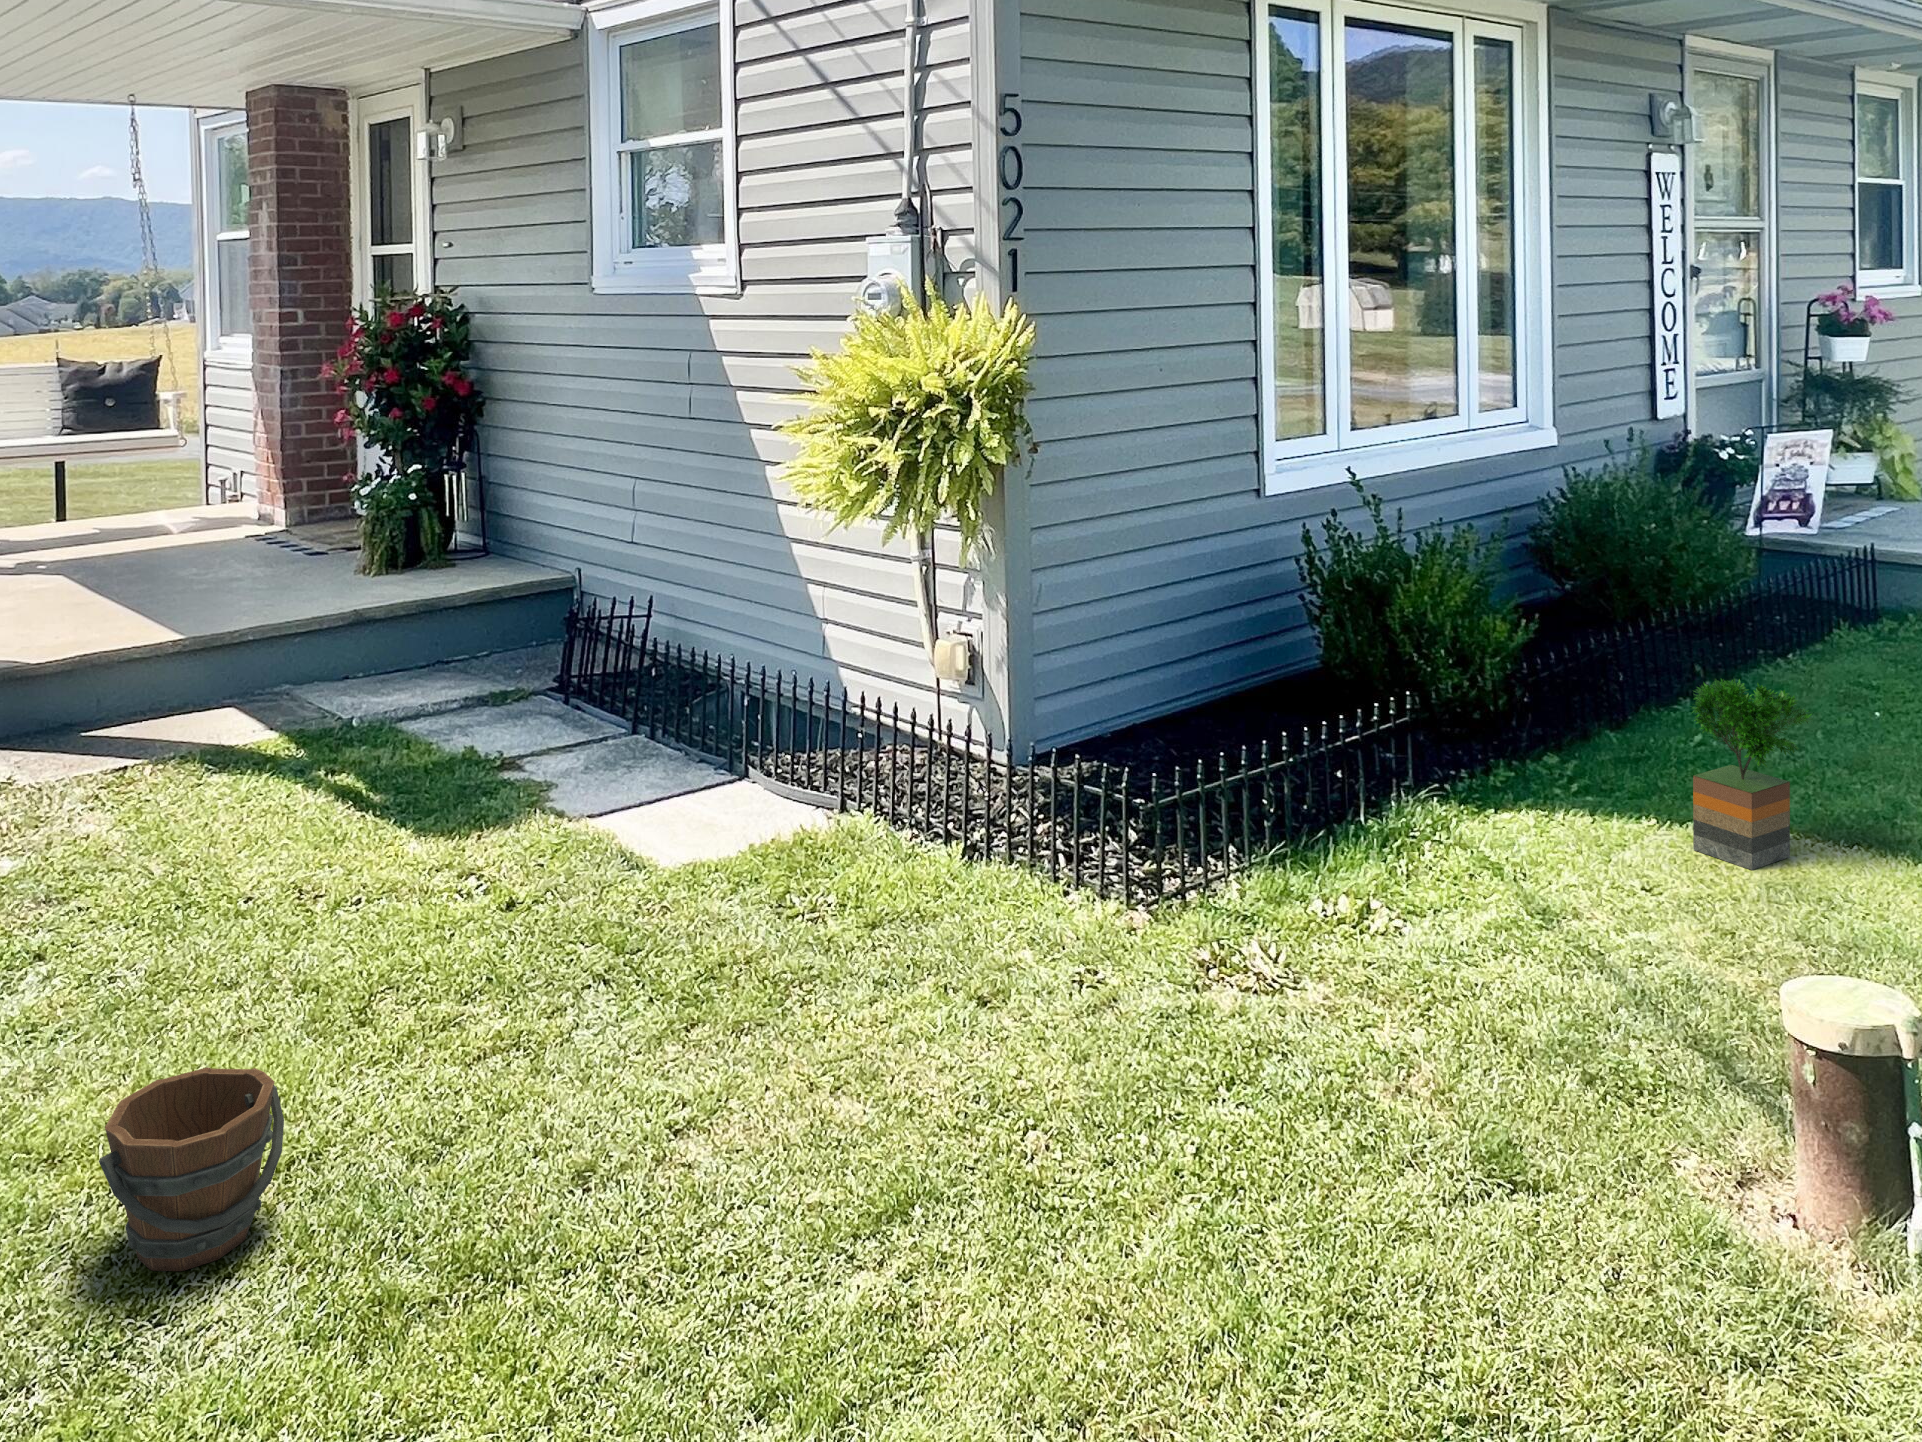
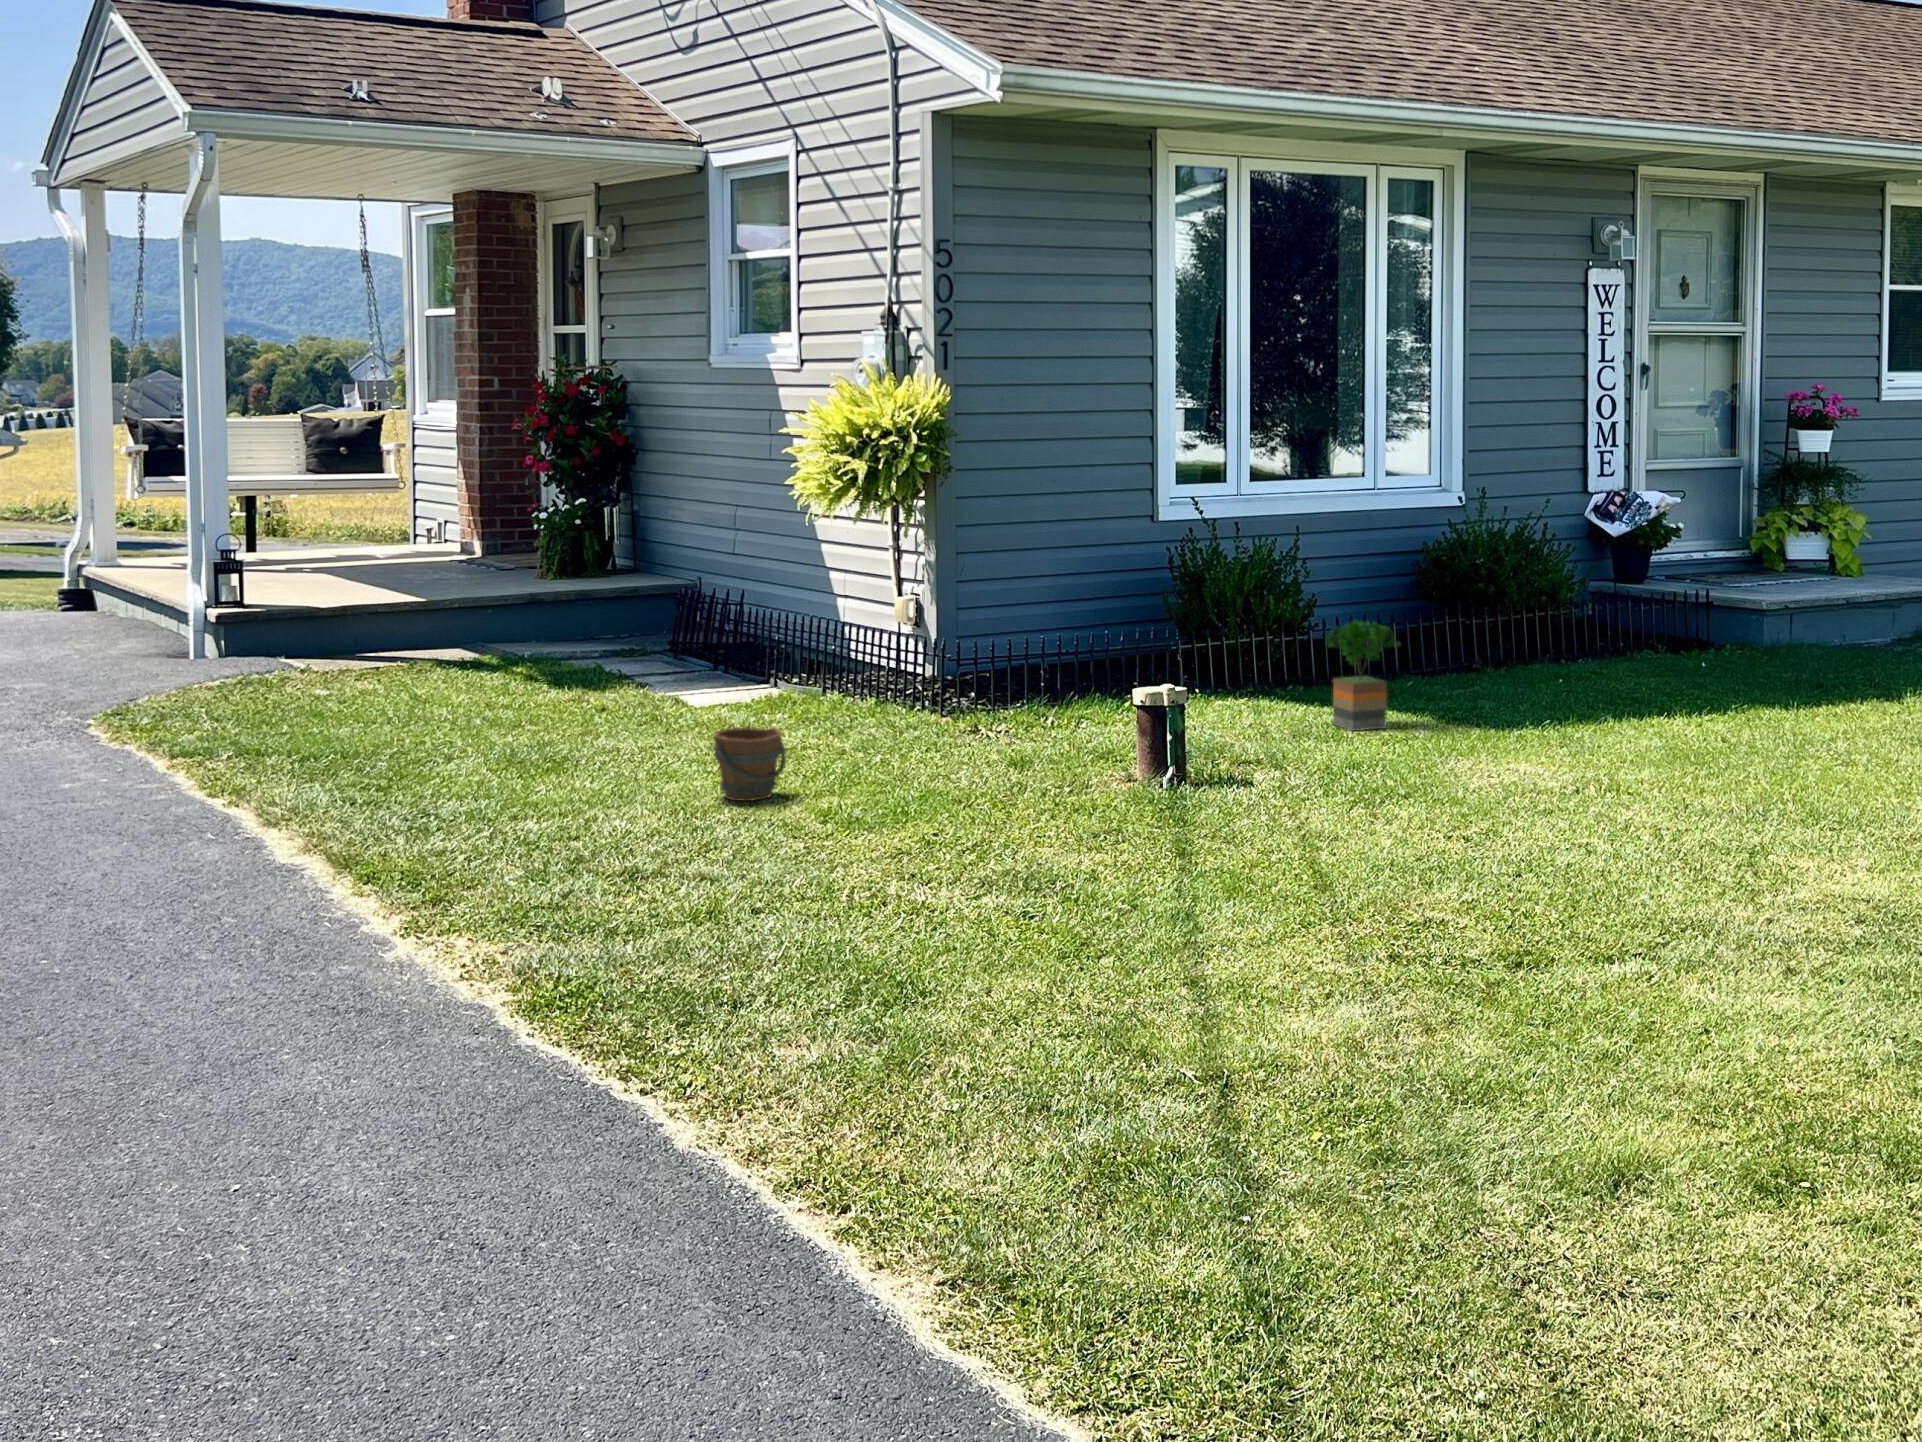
bucket: present [99,1067,284,1271] -> present [714,728,786,801]

